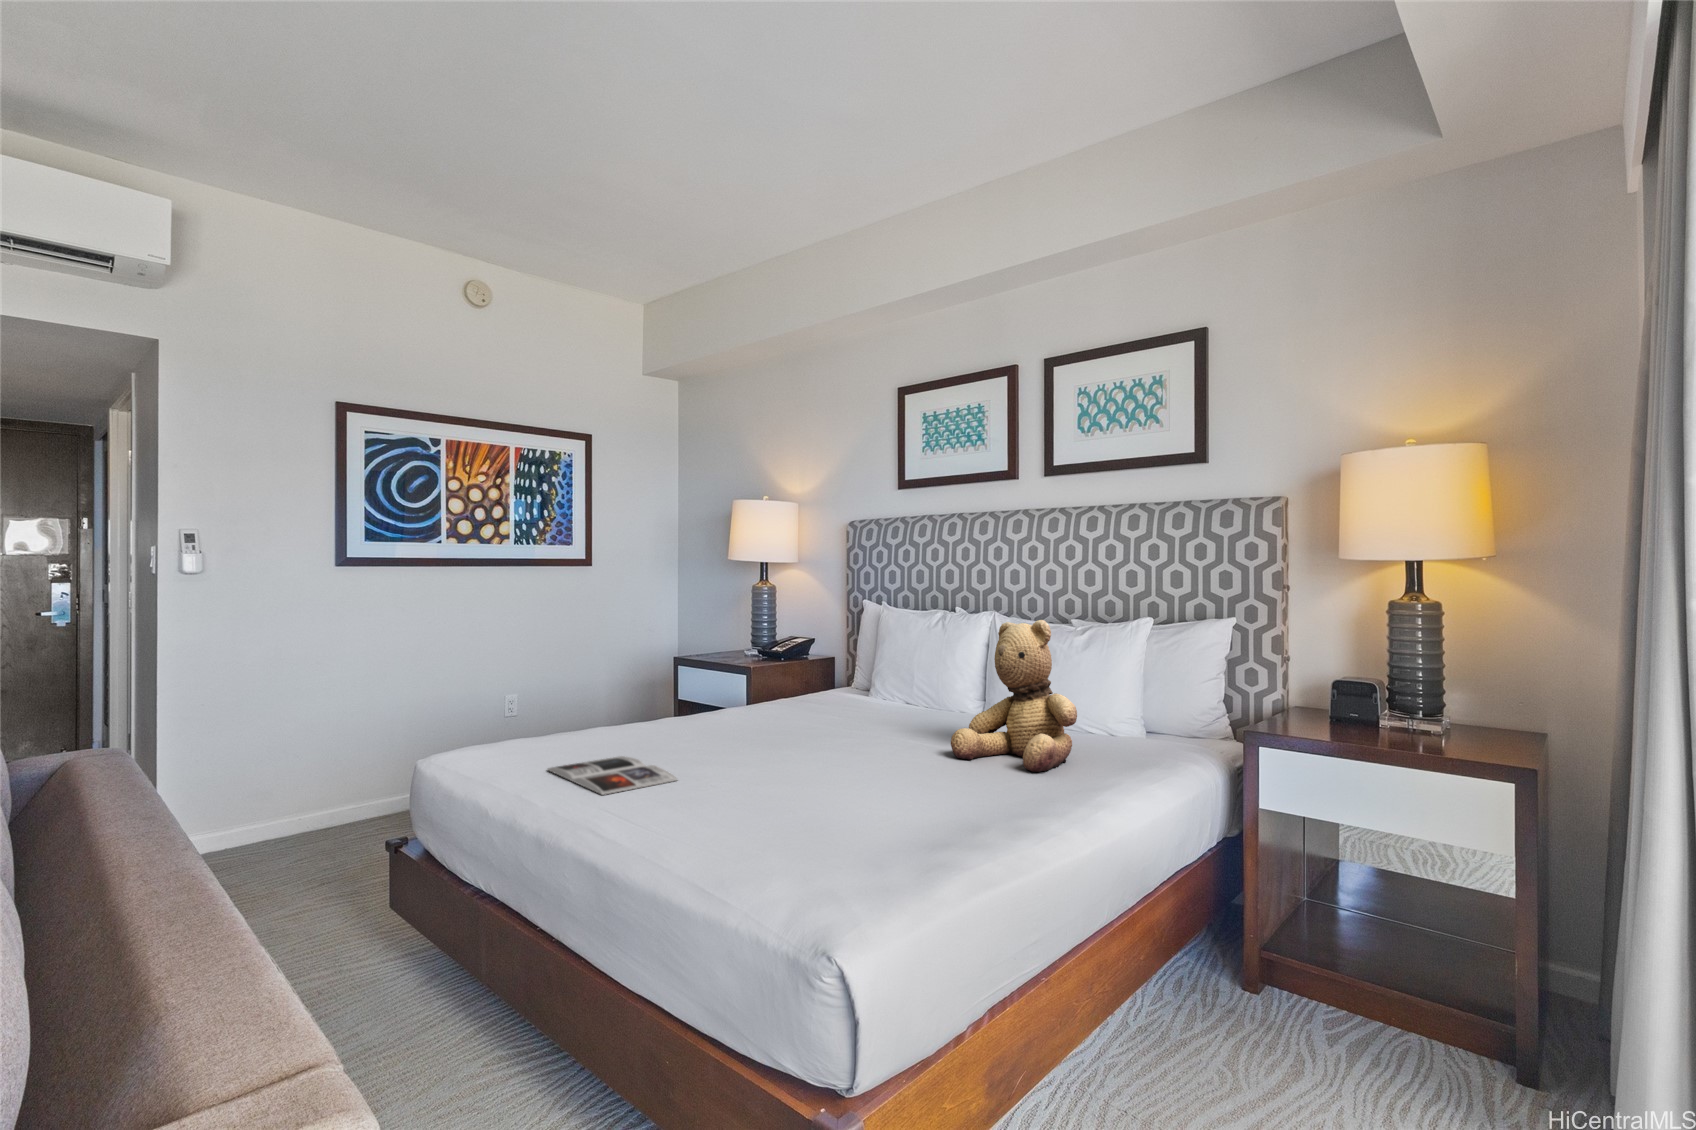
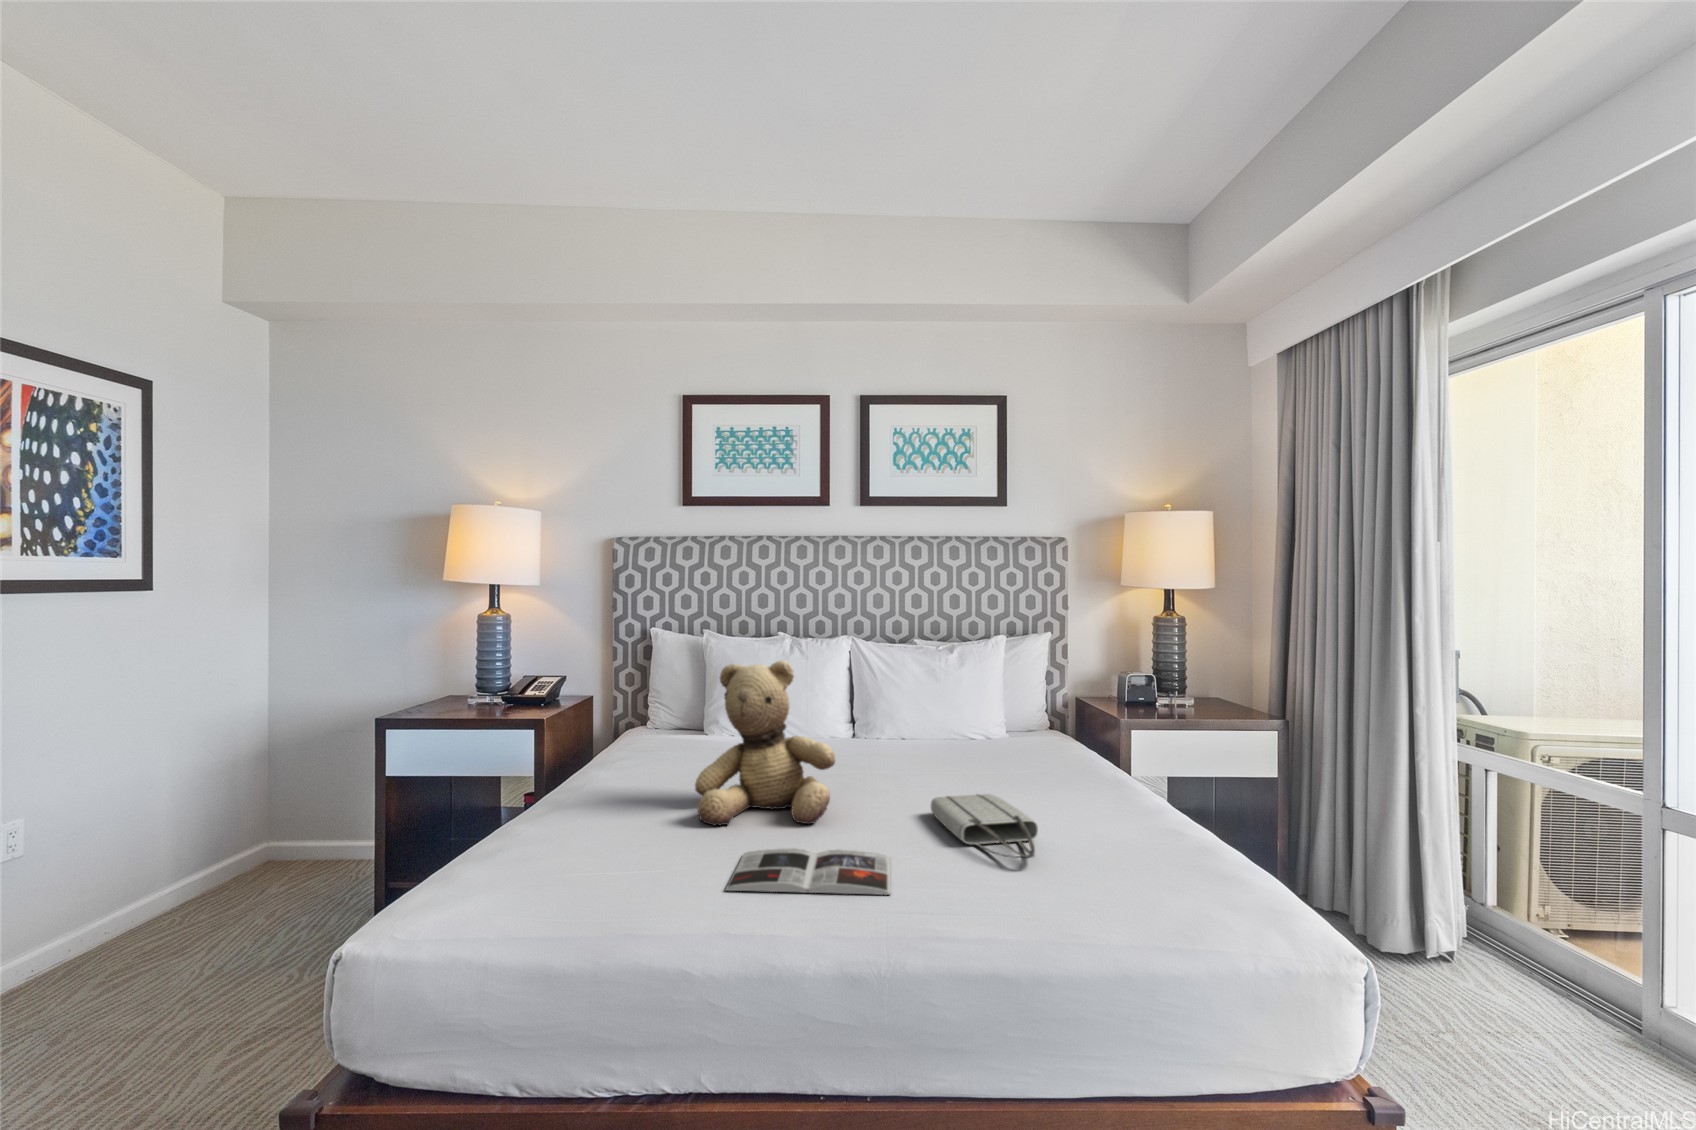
teddy bear: present [951,620,1077,772] -> present [695,660,835,826]
tote bag: none [722,751,859,799] -> present [931,794,1038,858]

